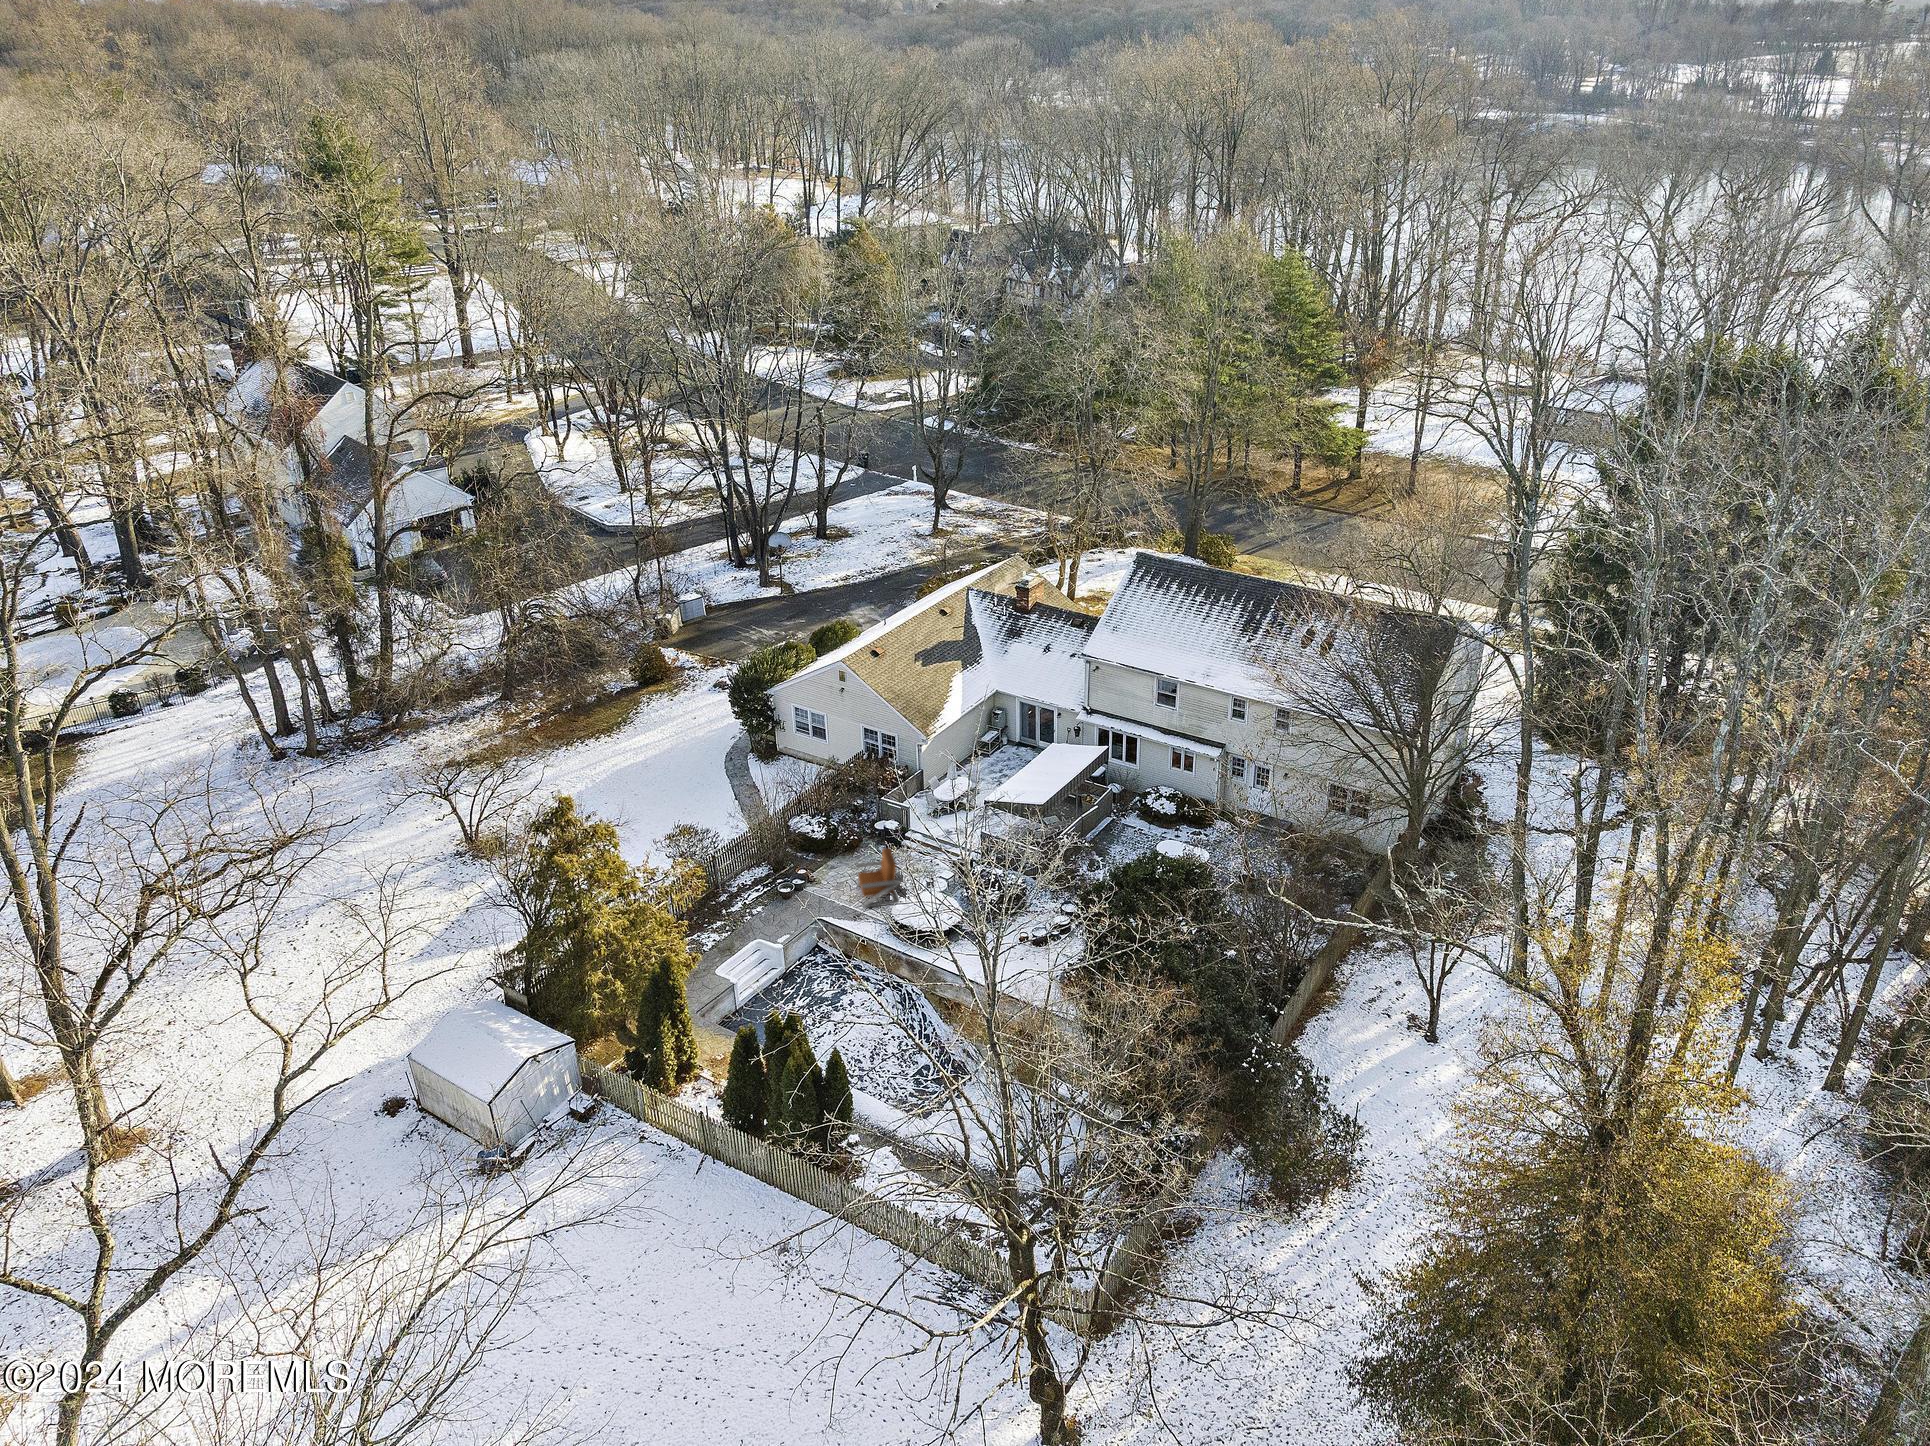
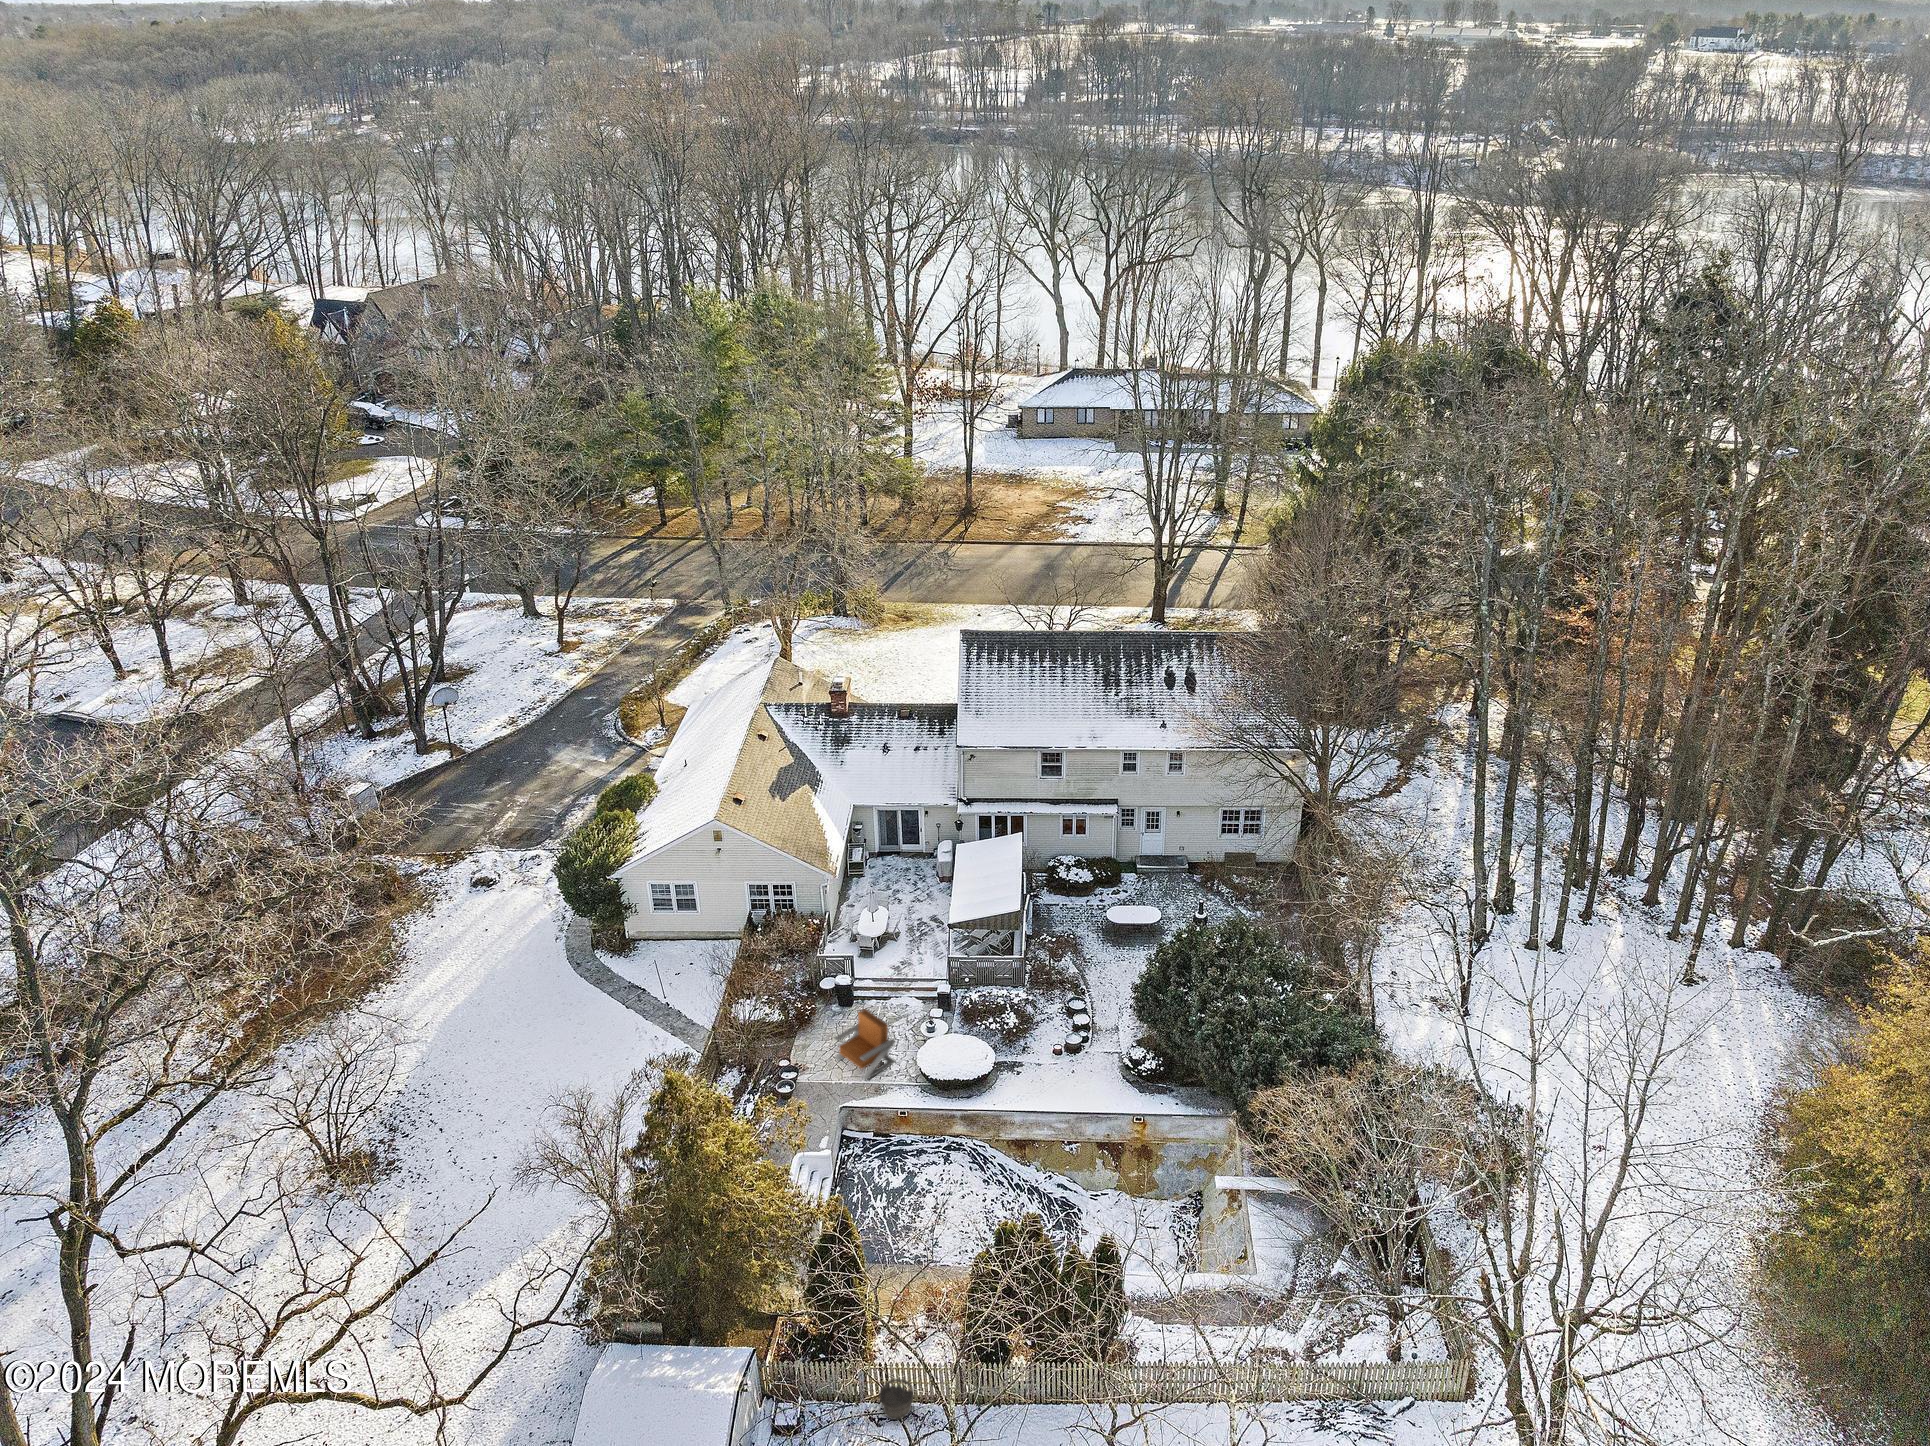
wooden bucket: none [648,1124,682,1160] -> present [879,1379,914,1420]

